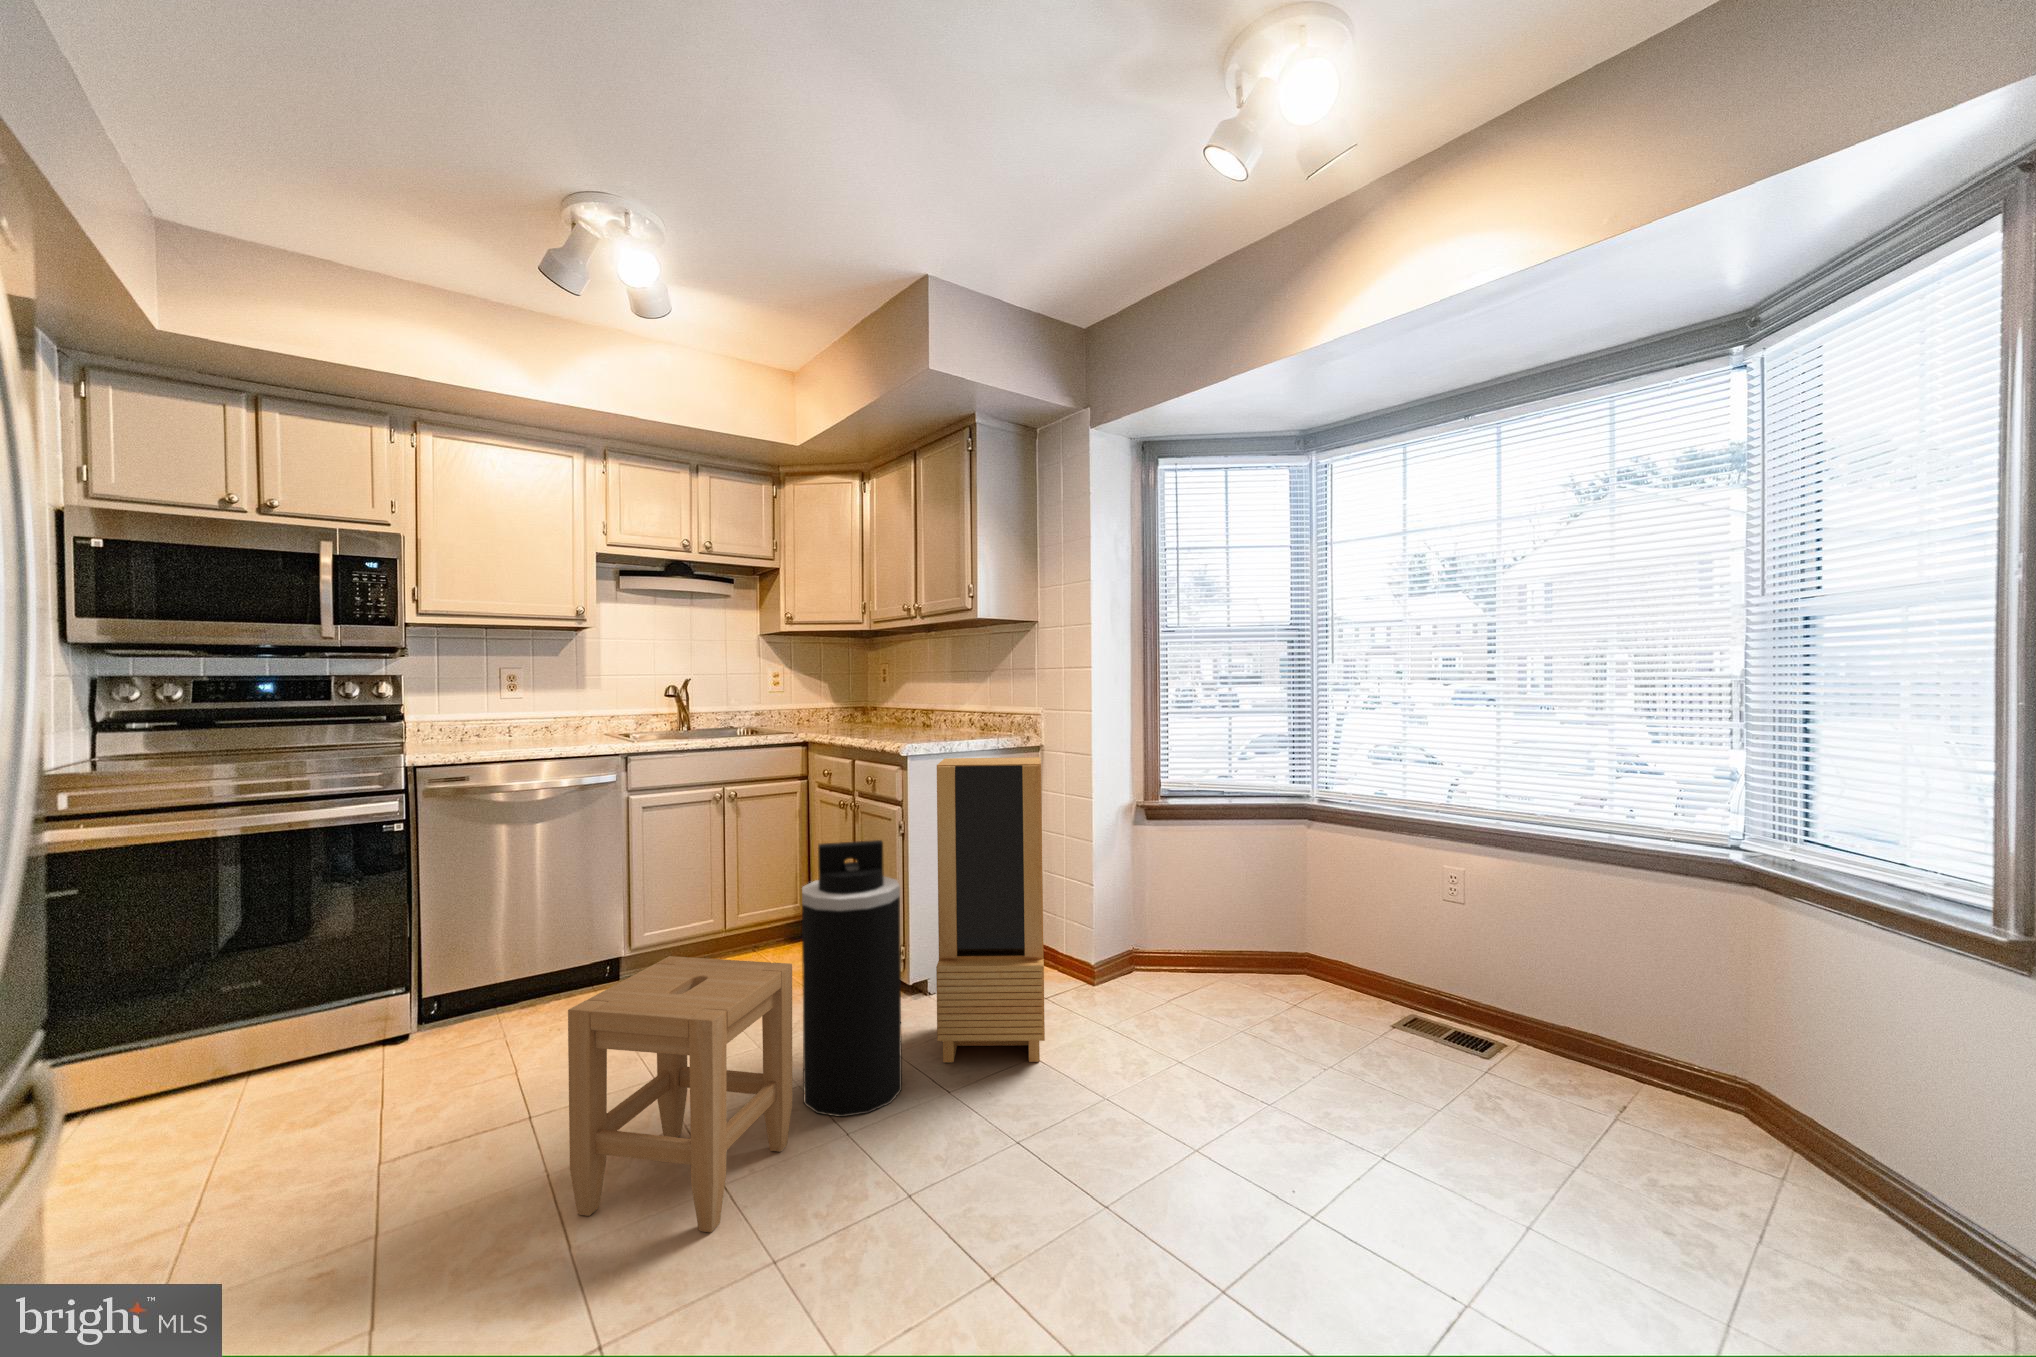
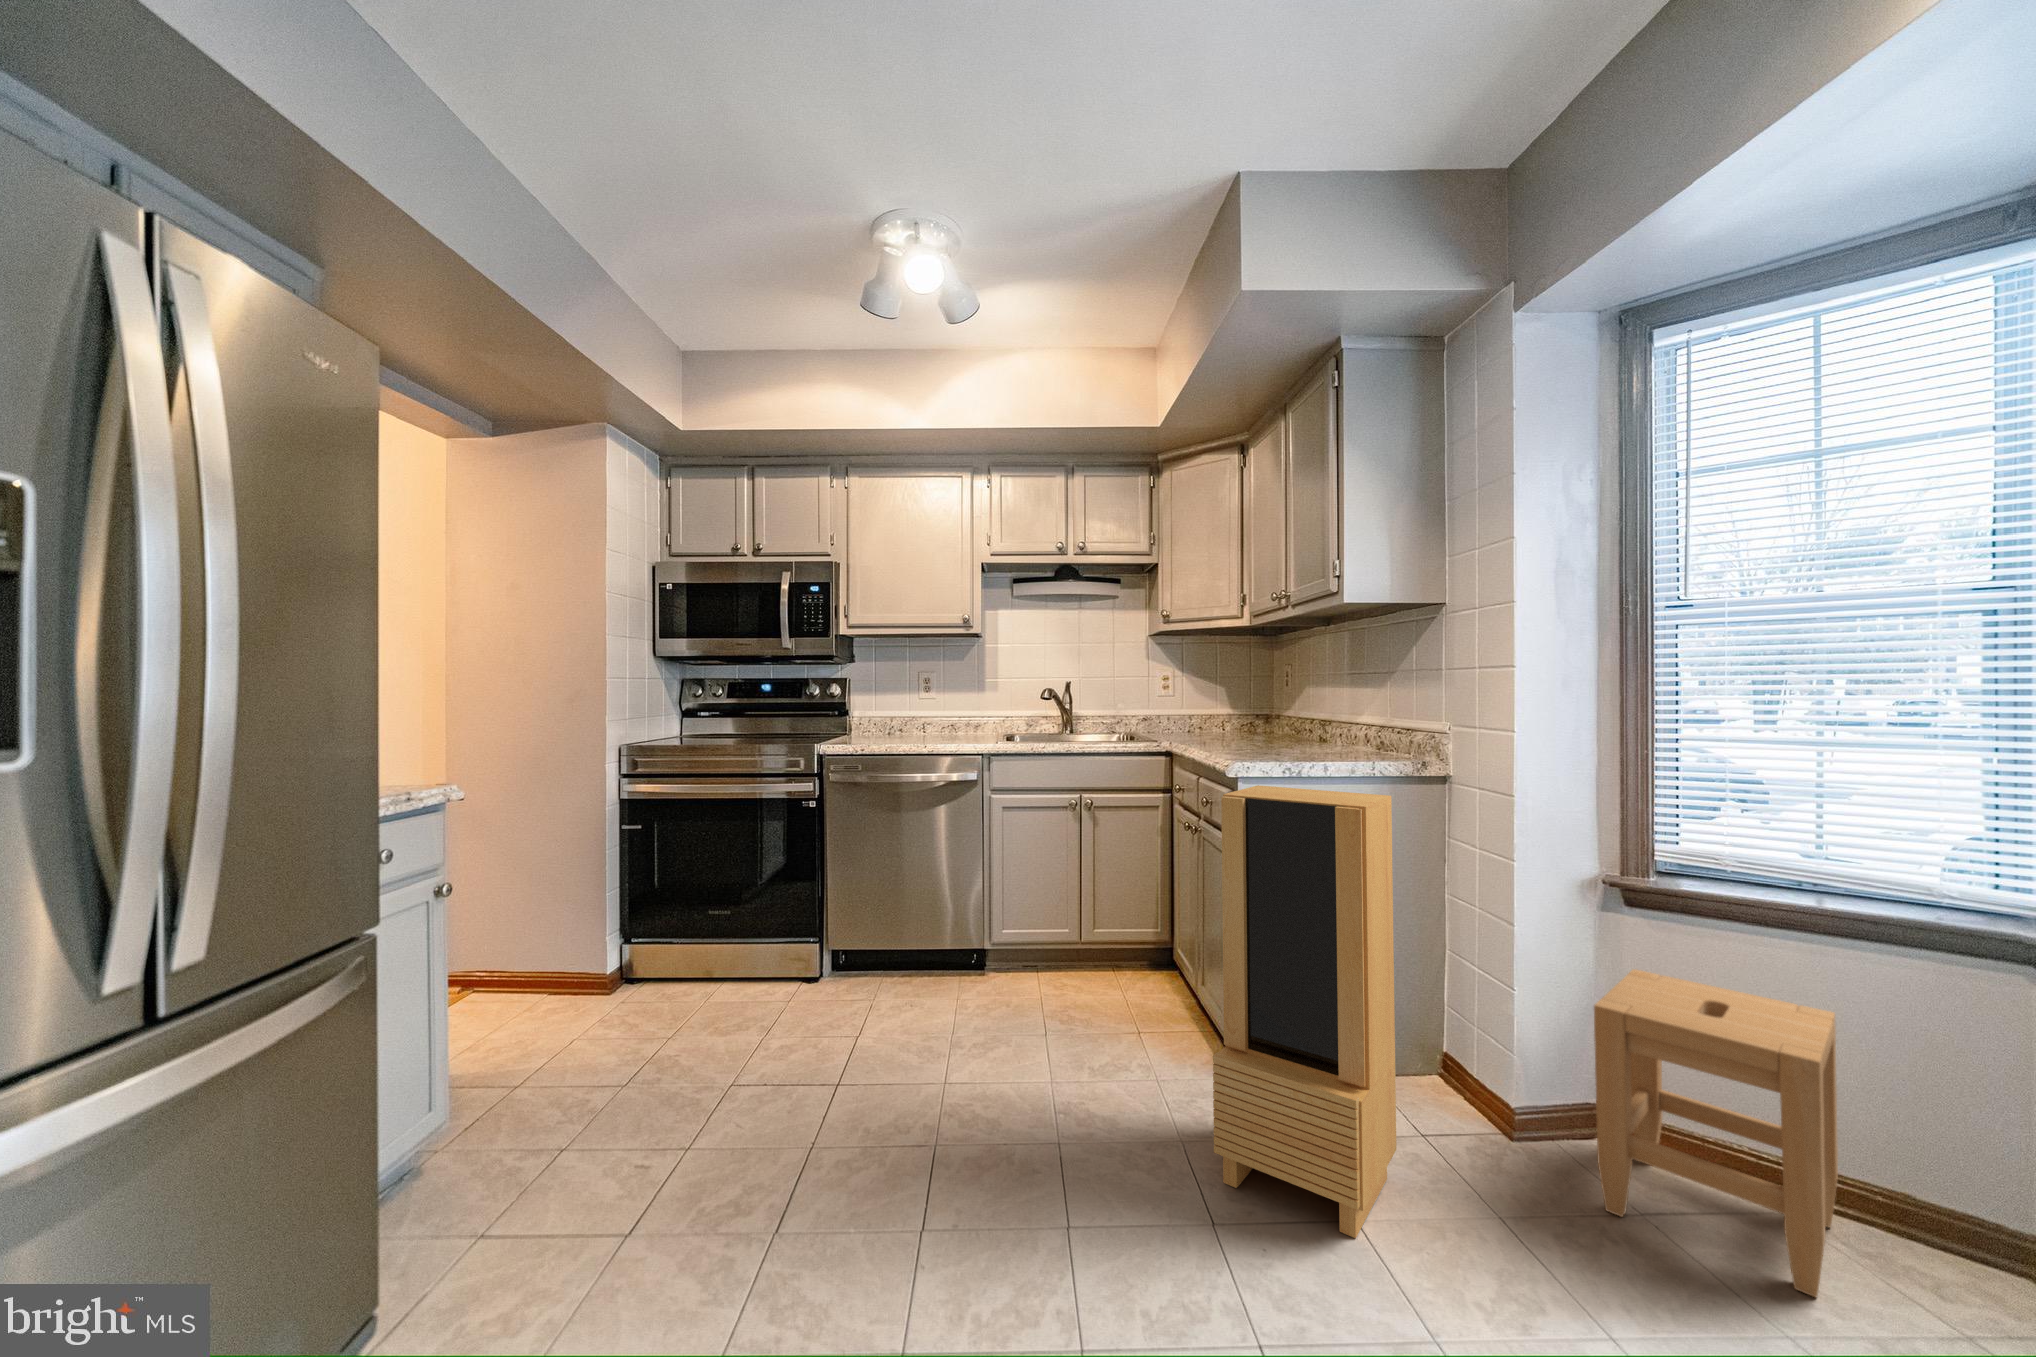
trash can: present [802,840,902,1117] -> none [1040,874,1159,1216]
stool: present [568,956,792,1232] -> present [1594,969,1838,1297]

